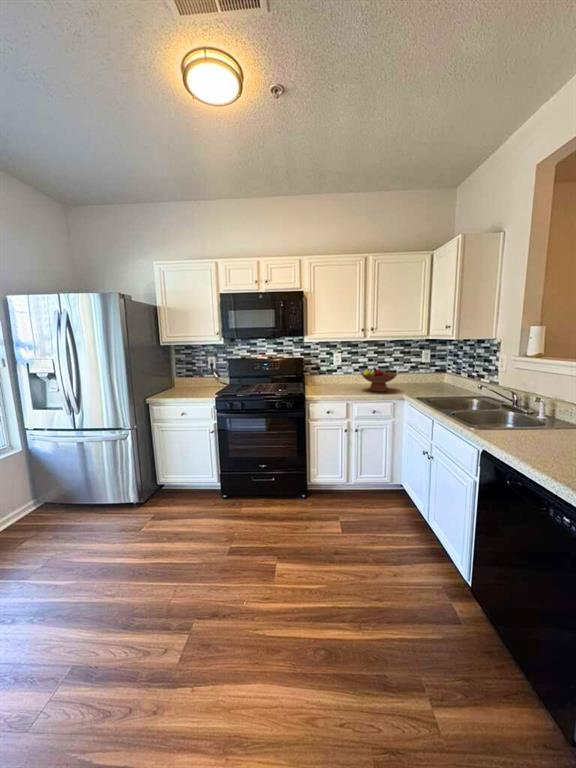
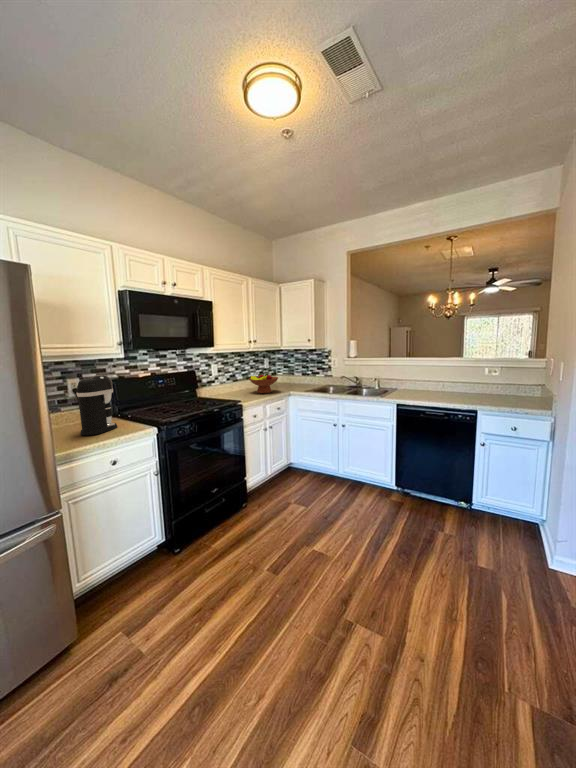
coffee maker: none [182,356,209,395] -> present [76,375,117,435]

